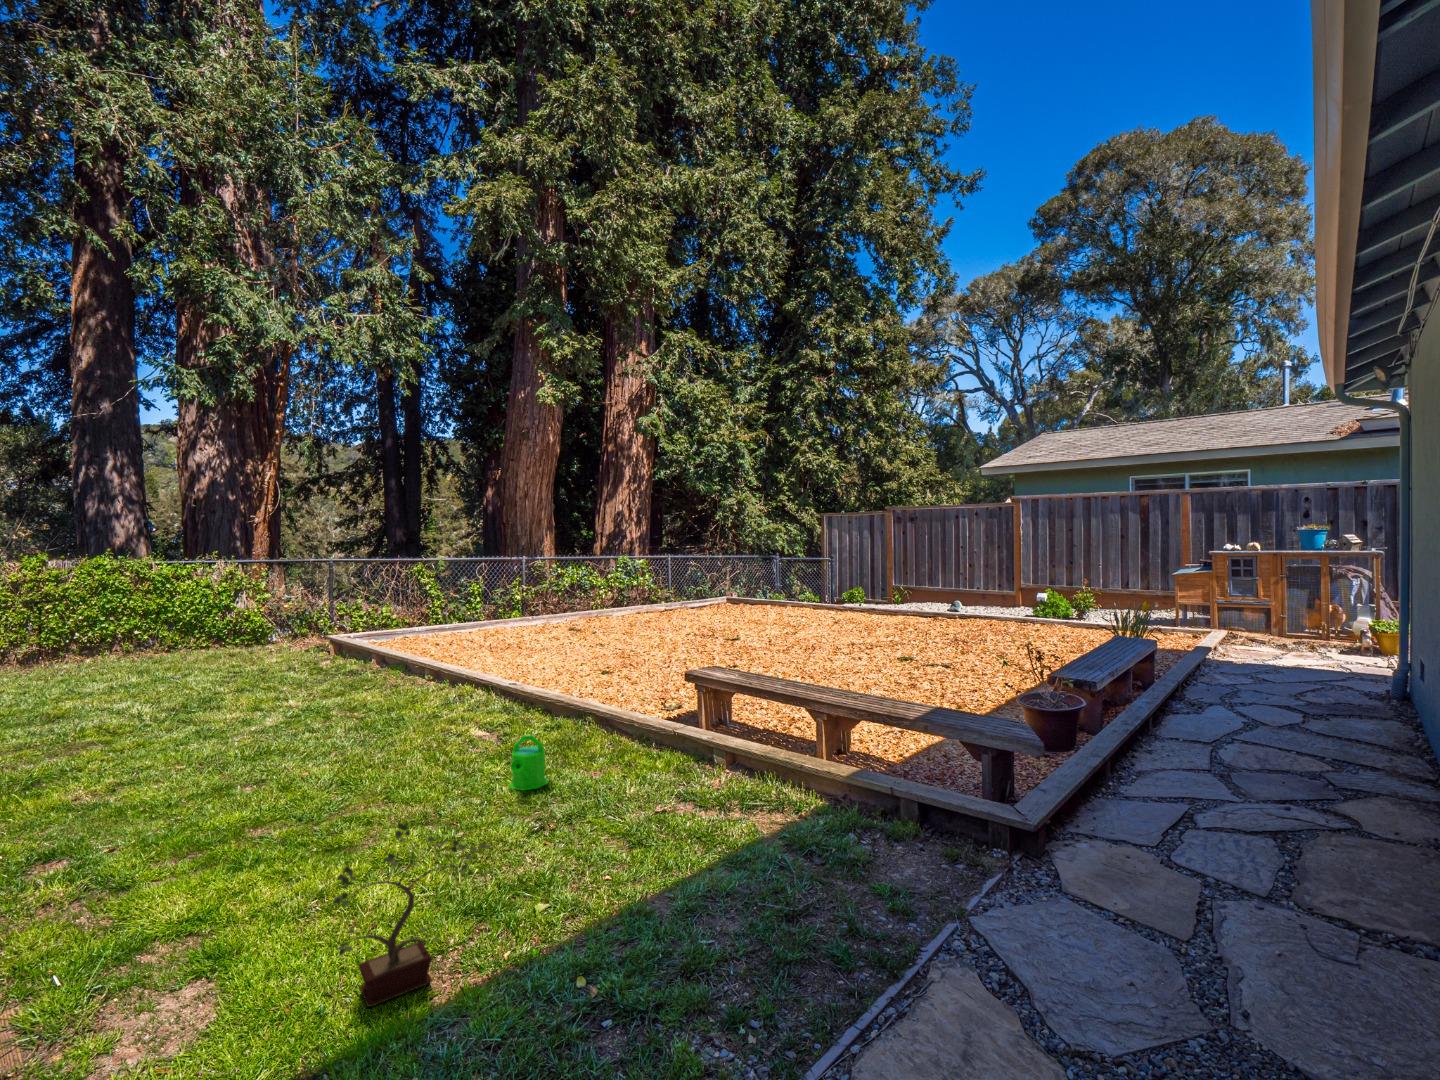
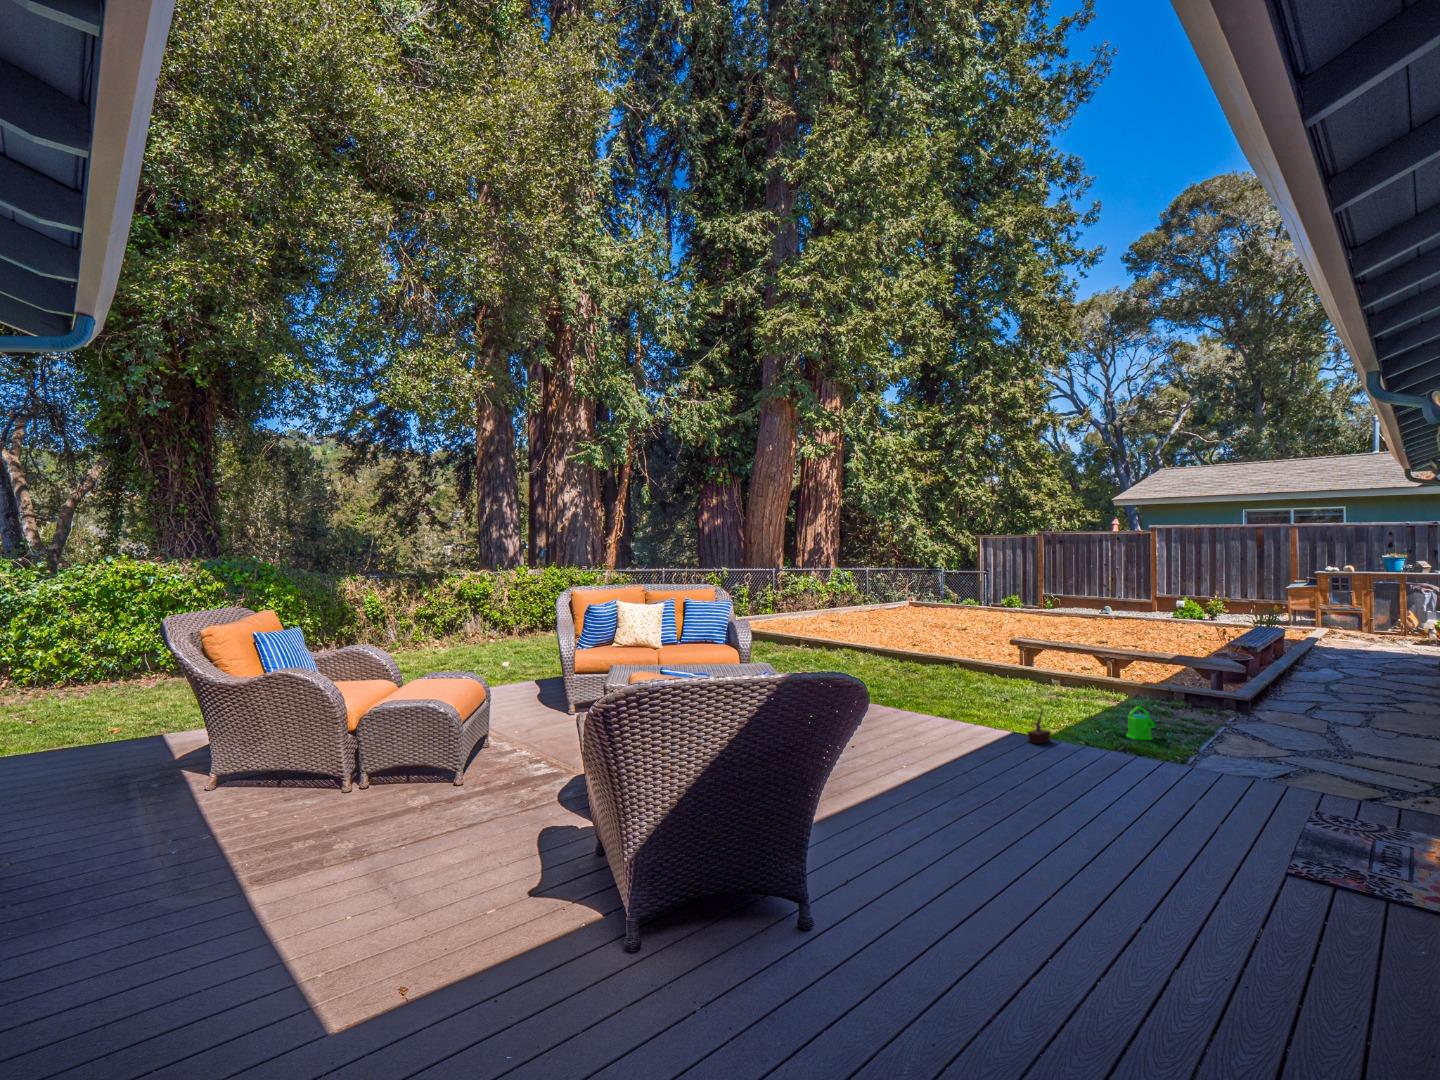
side table: present [19,600,58,661] -> none [516,600,535,642]
watering can: present [510,734,548,790] -> present [1127,706,1155,740]

